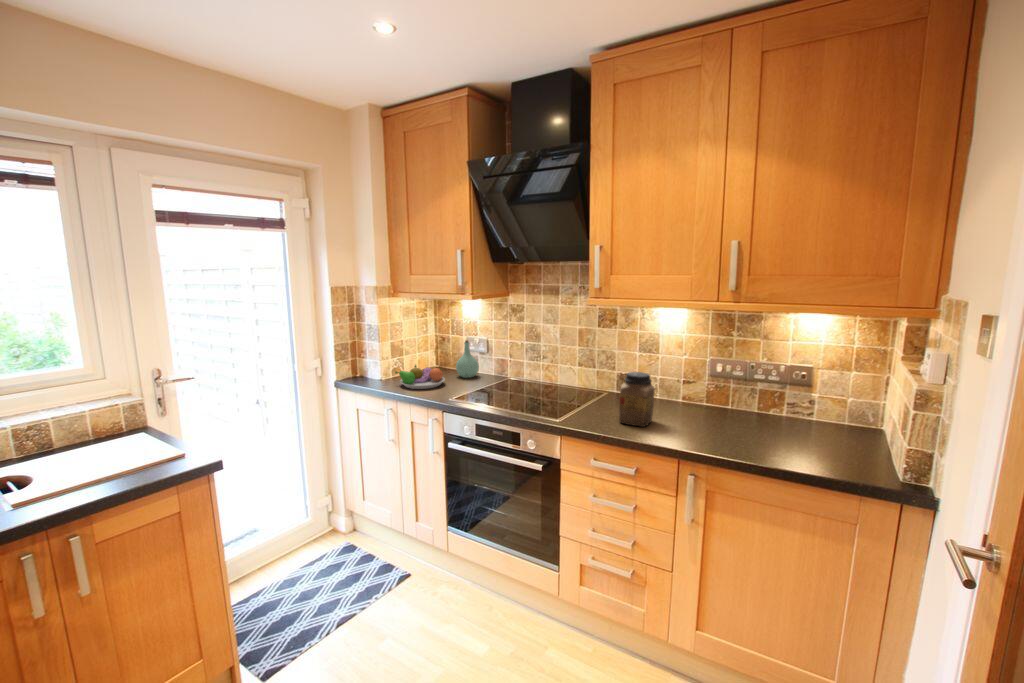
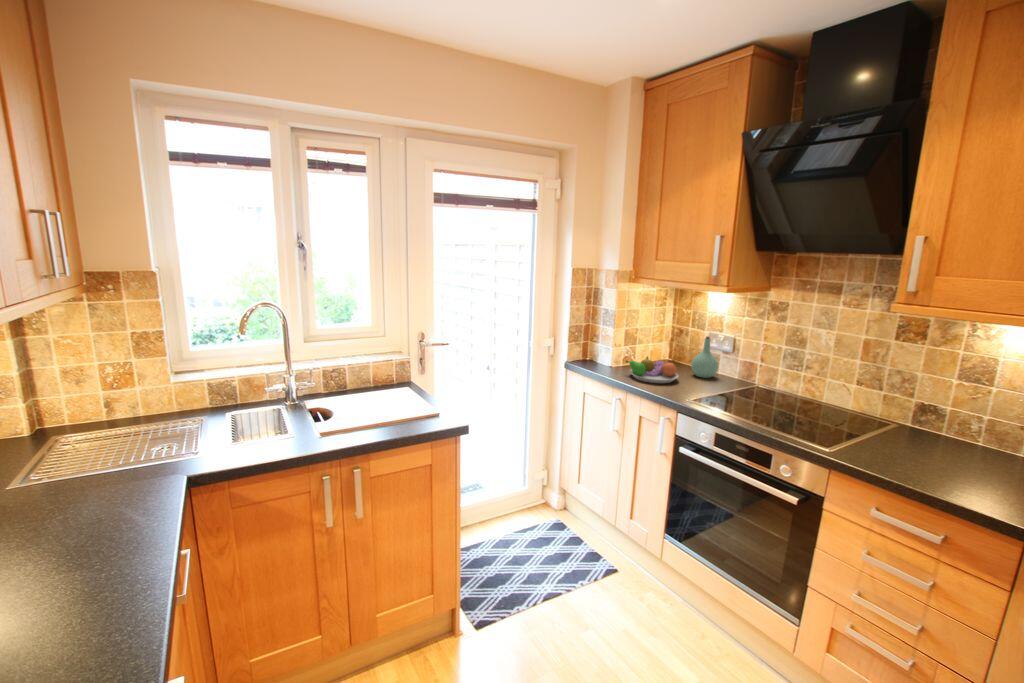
jar: present [619,372,655,427] -> none [930,408,1002,487]

